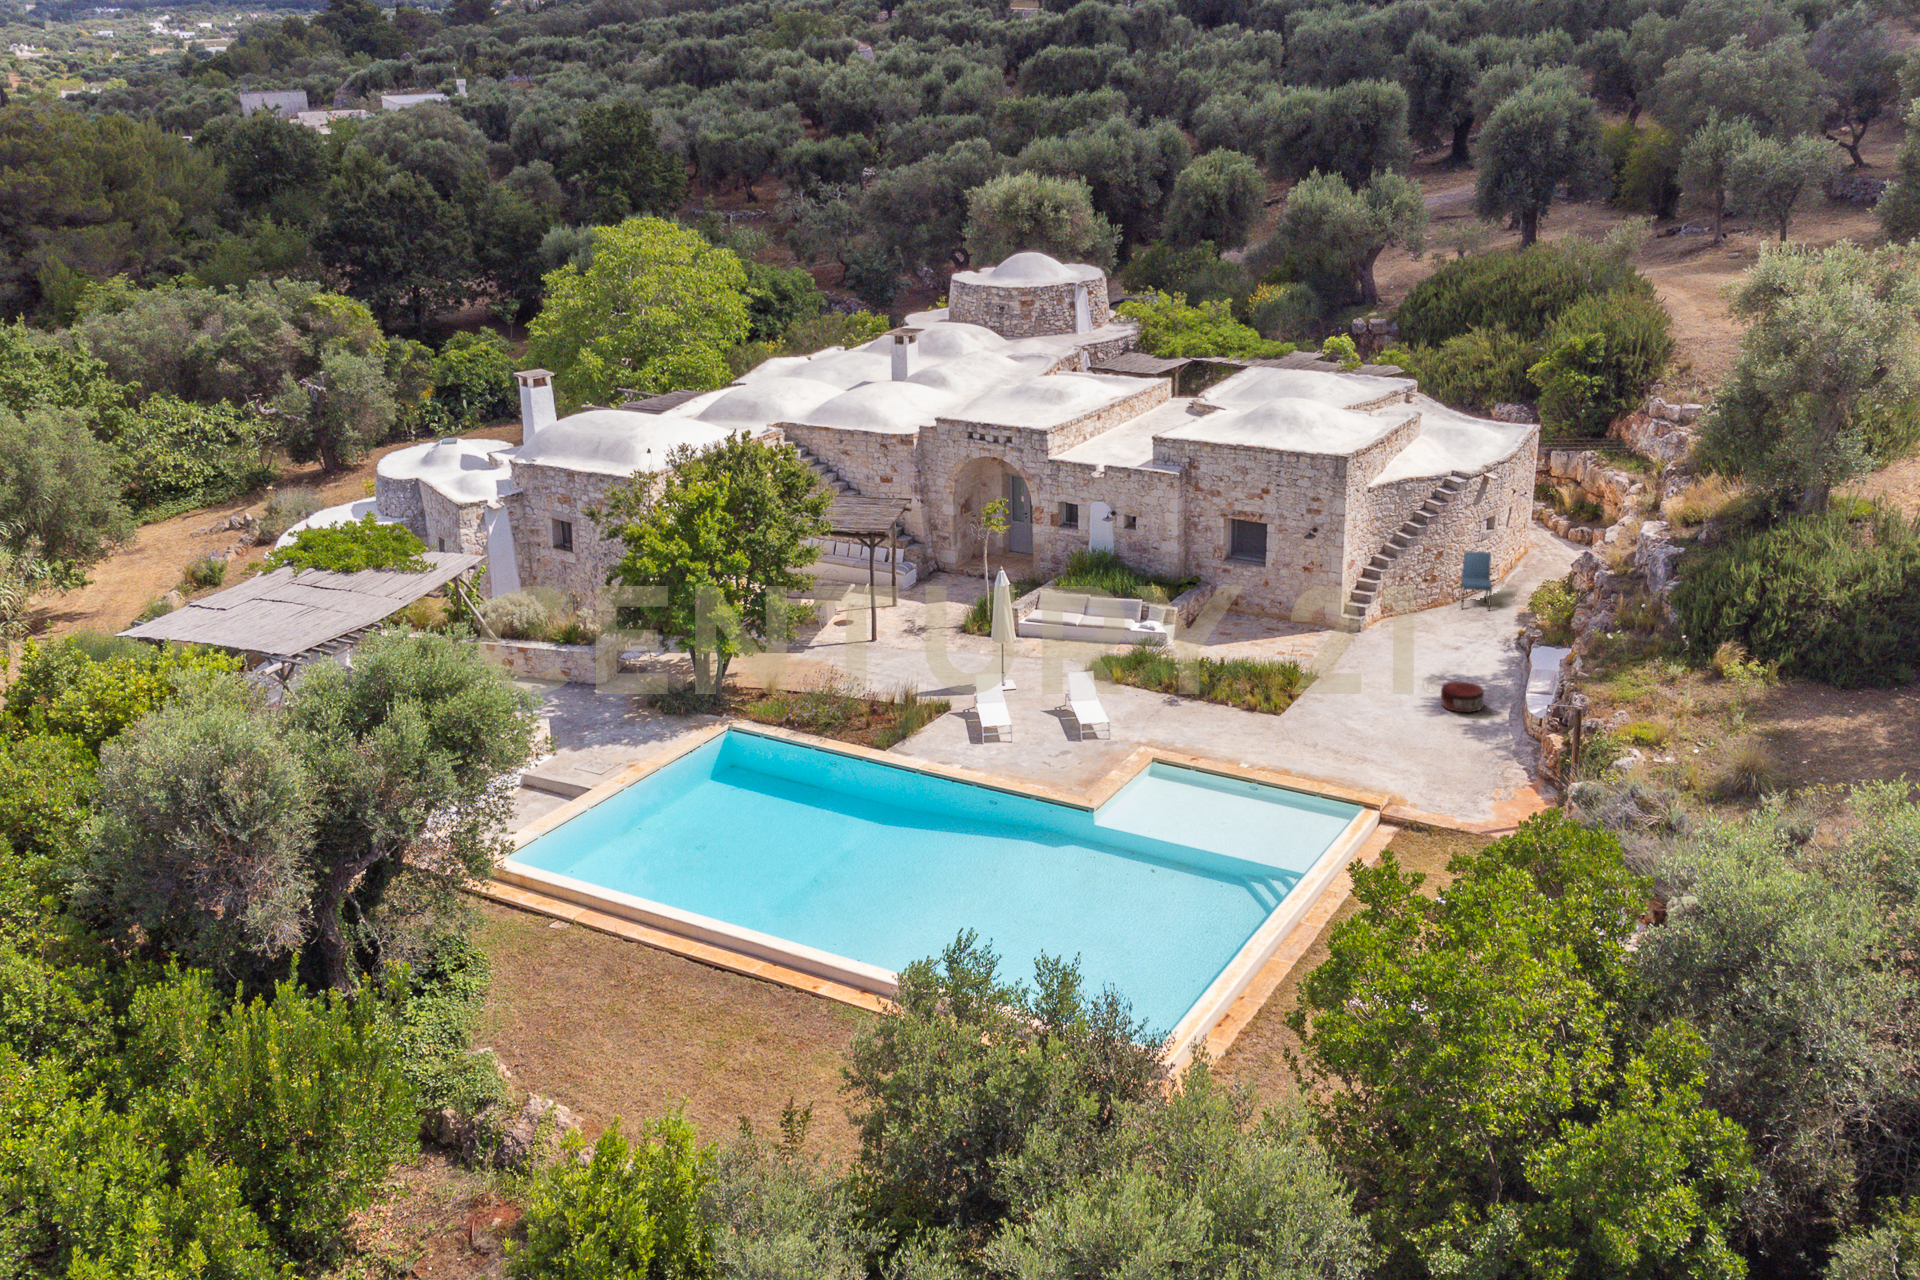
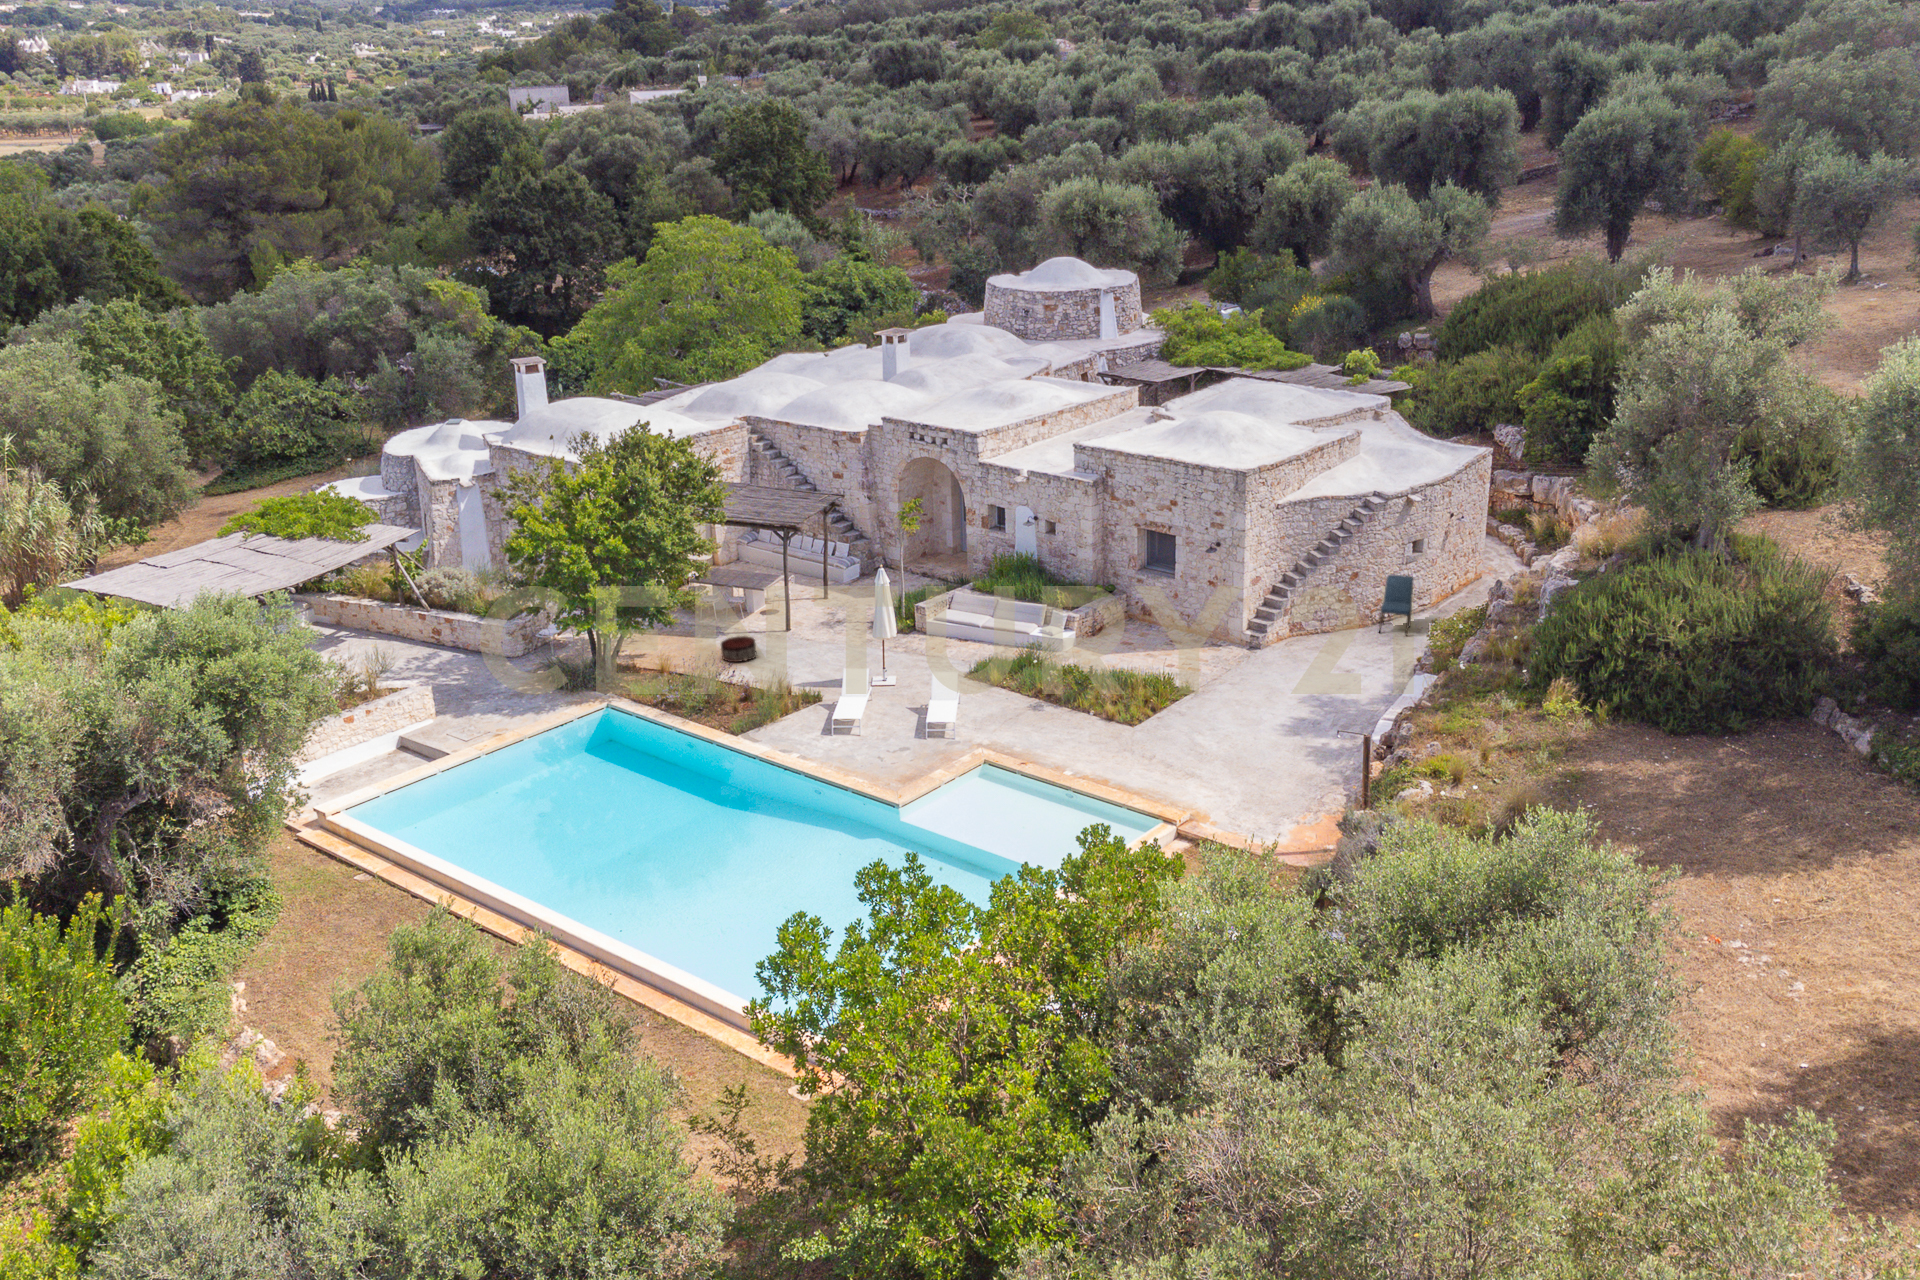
pouf: present [1441,682,1484,712] -> present [721,636,756,662]

